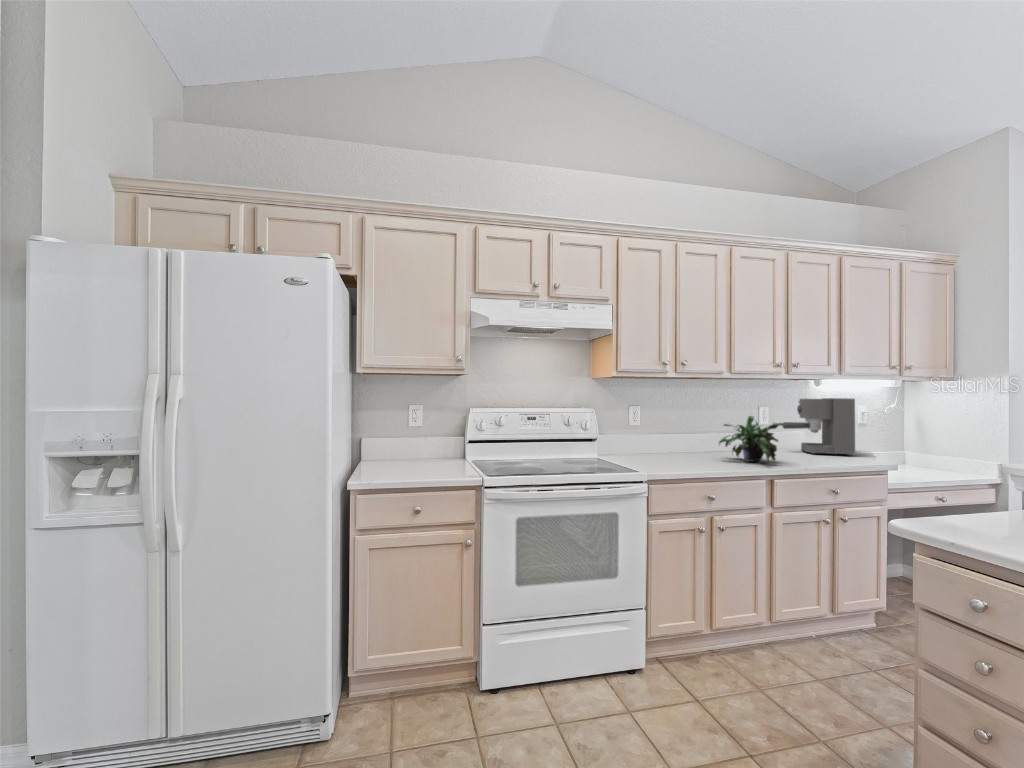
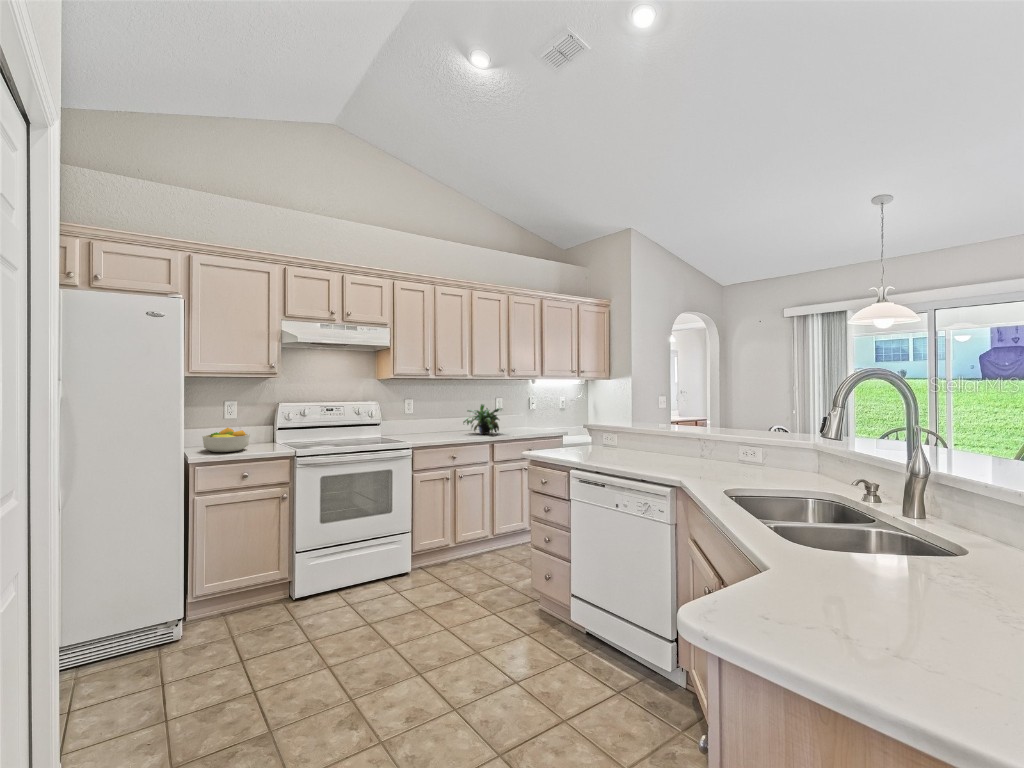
coffee maker: present [783,398,855,455] -> none [509,392,550,429]
fruit bowl: none [374,440,430,474] -> present [203,428,250,452]

